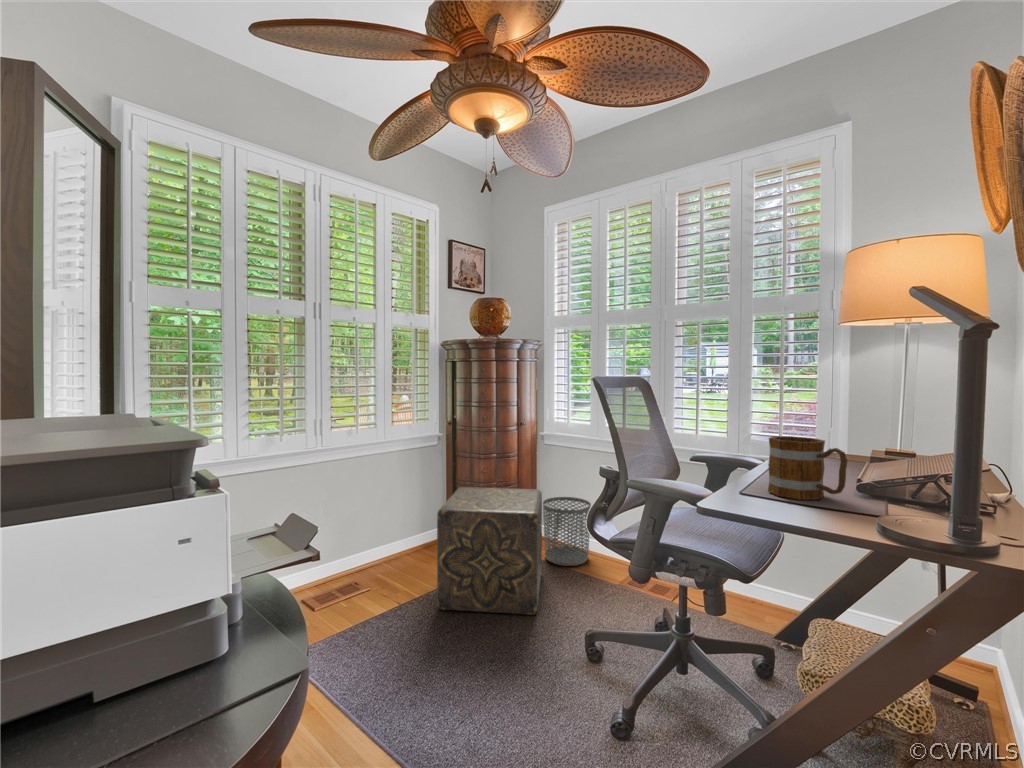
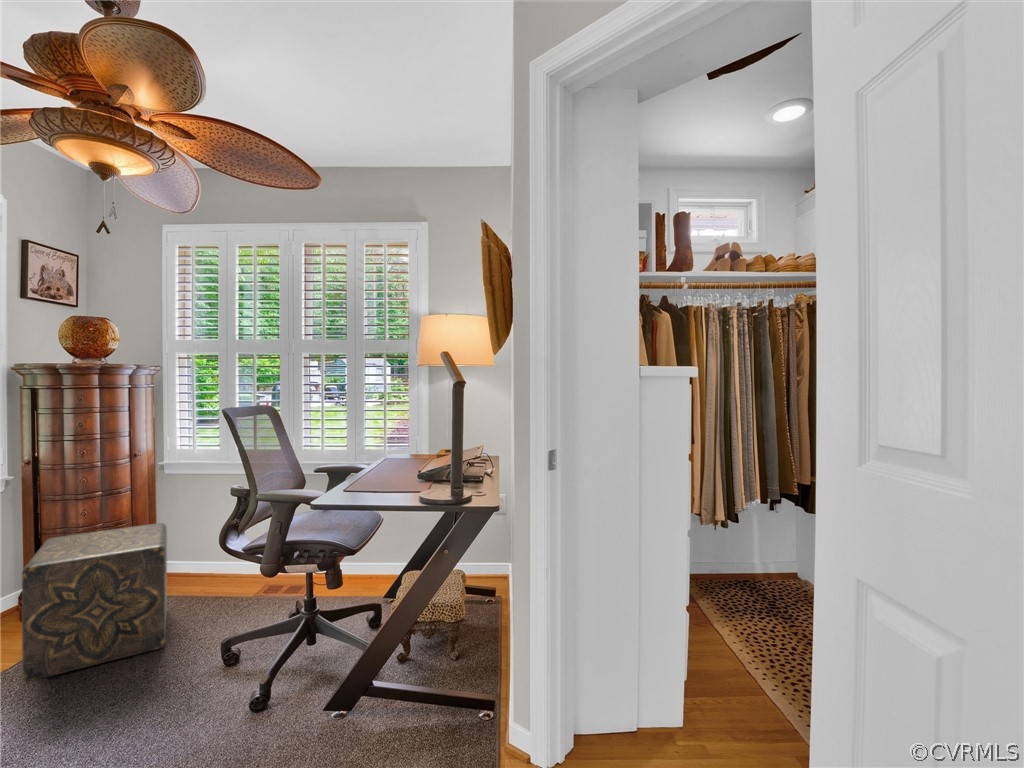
mug: present [768,436,847,500] -> none [362,452,405,493]
waste bin: present [543,497,591,566] -> none [167,524,224,596]

